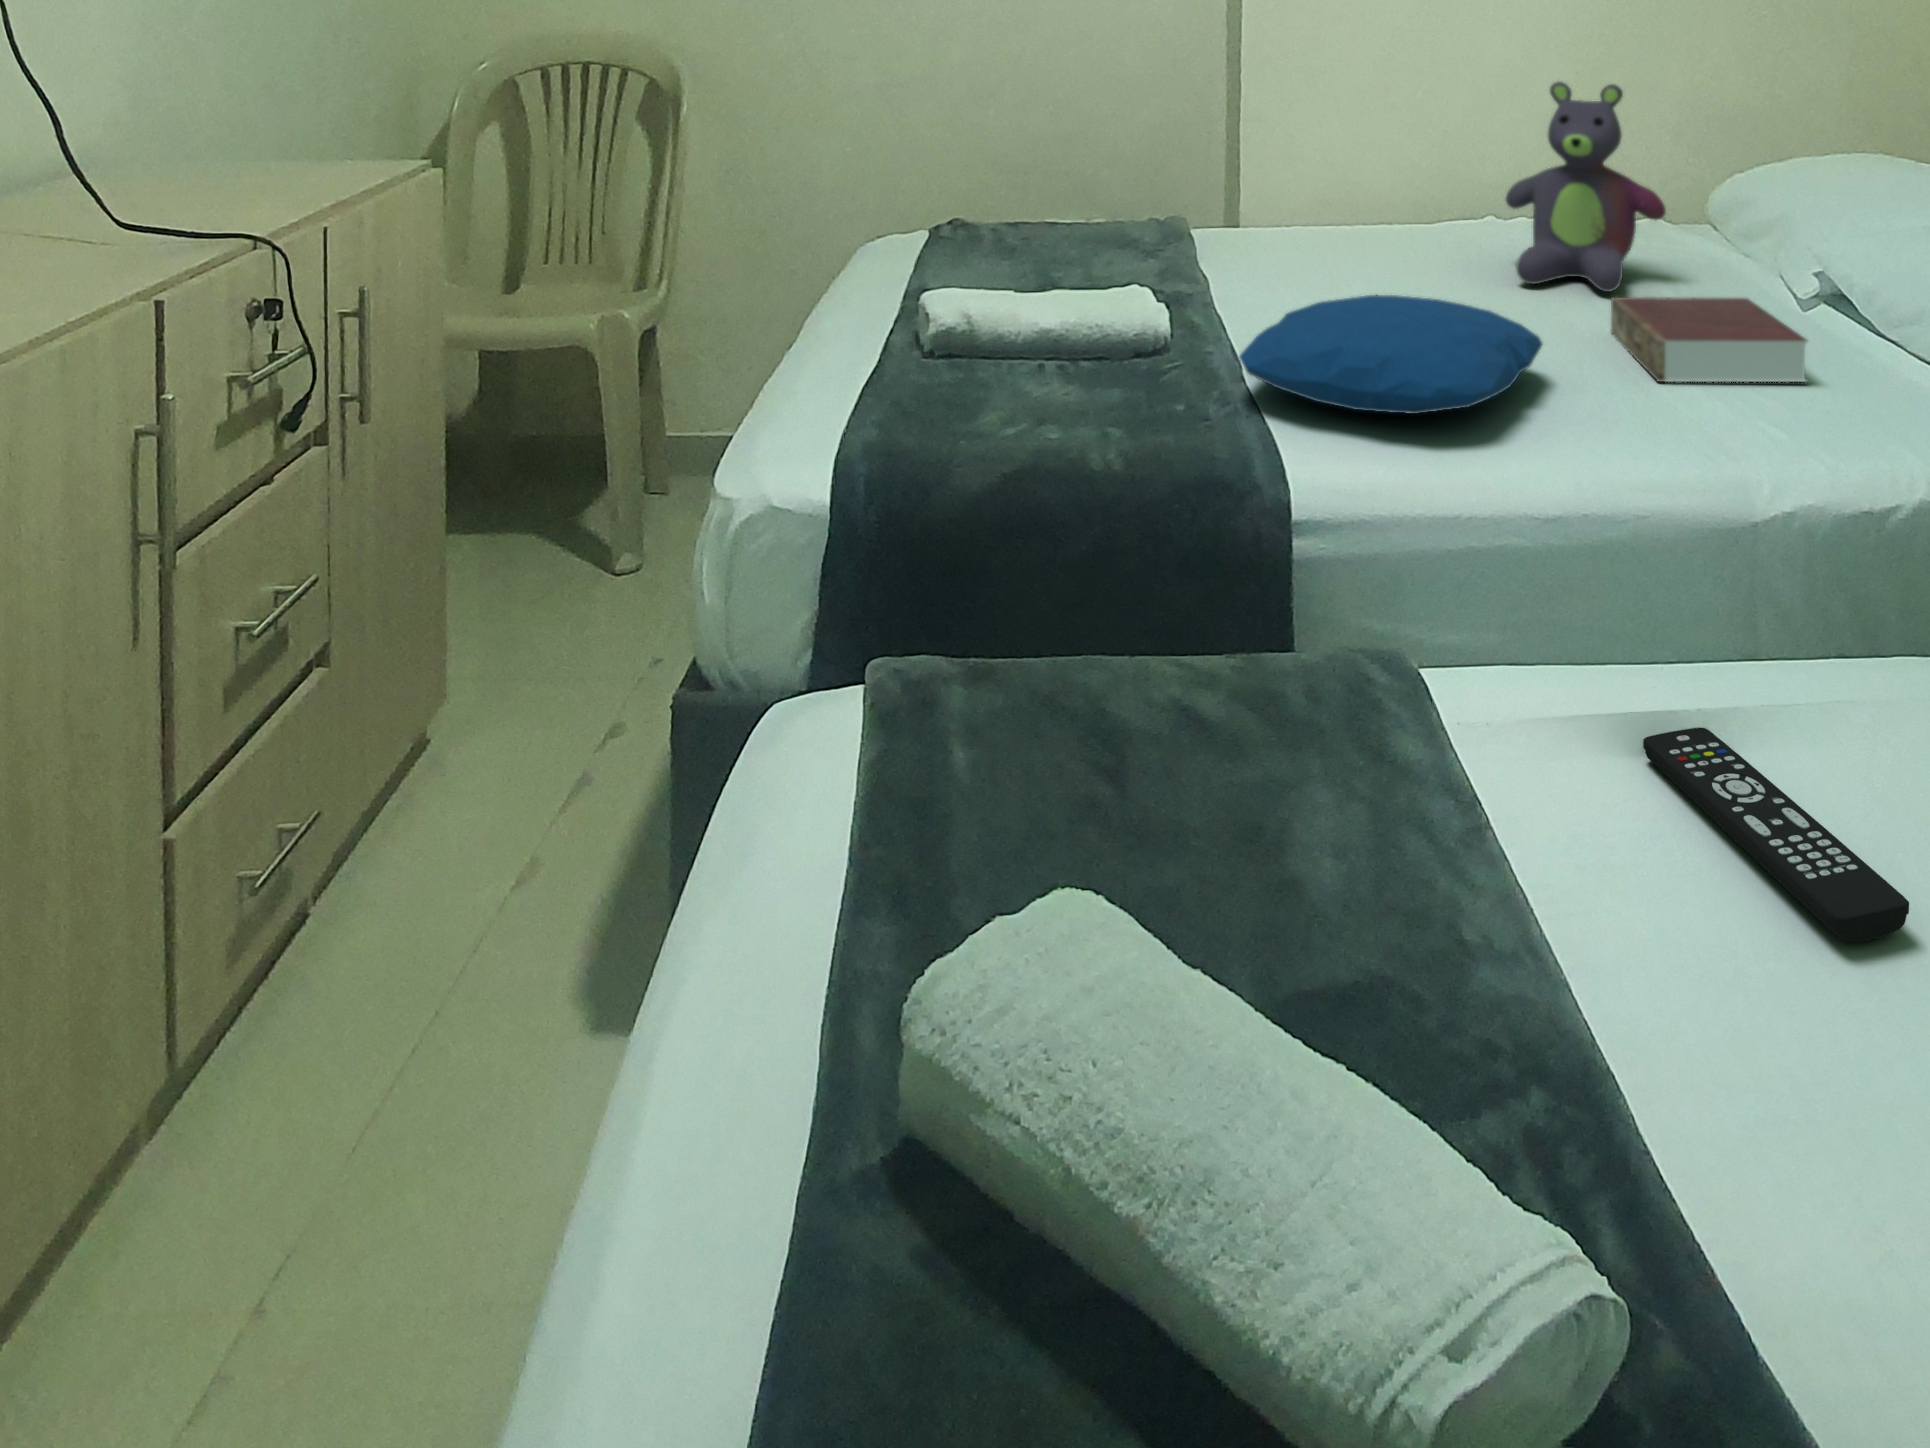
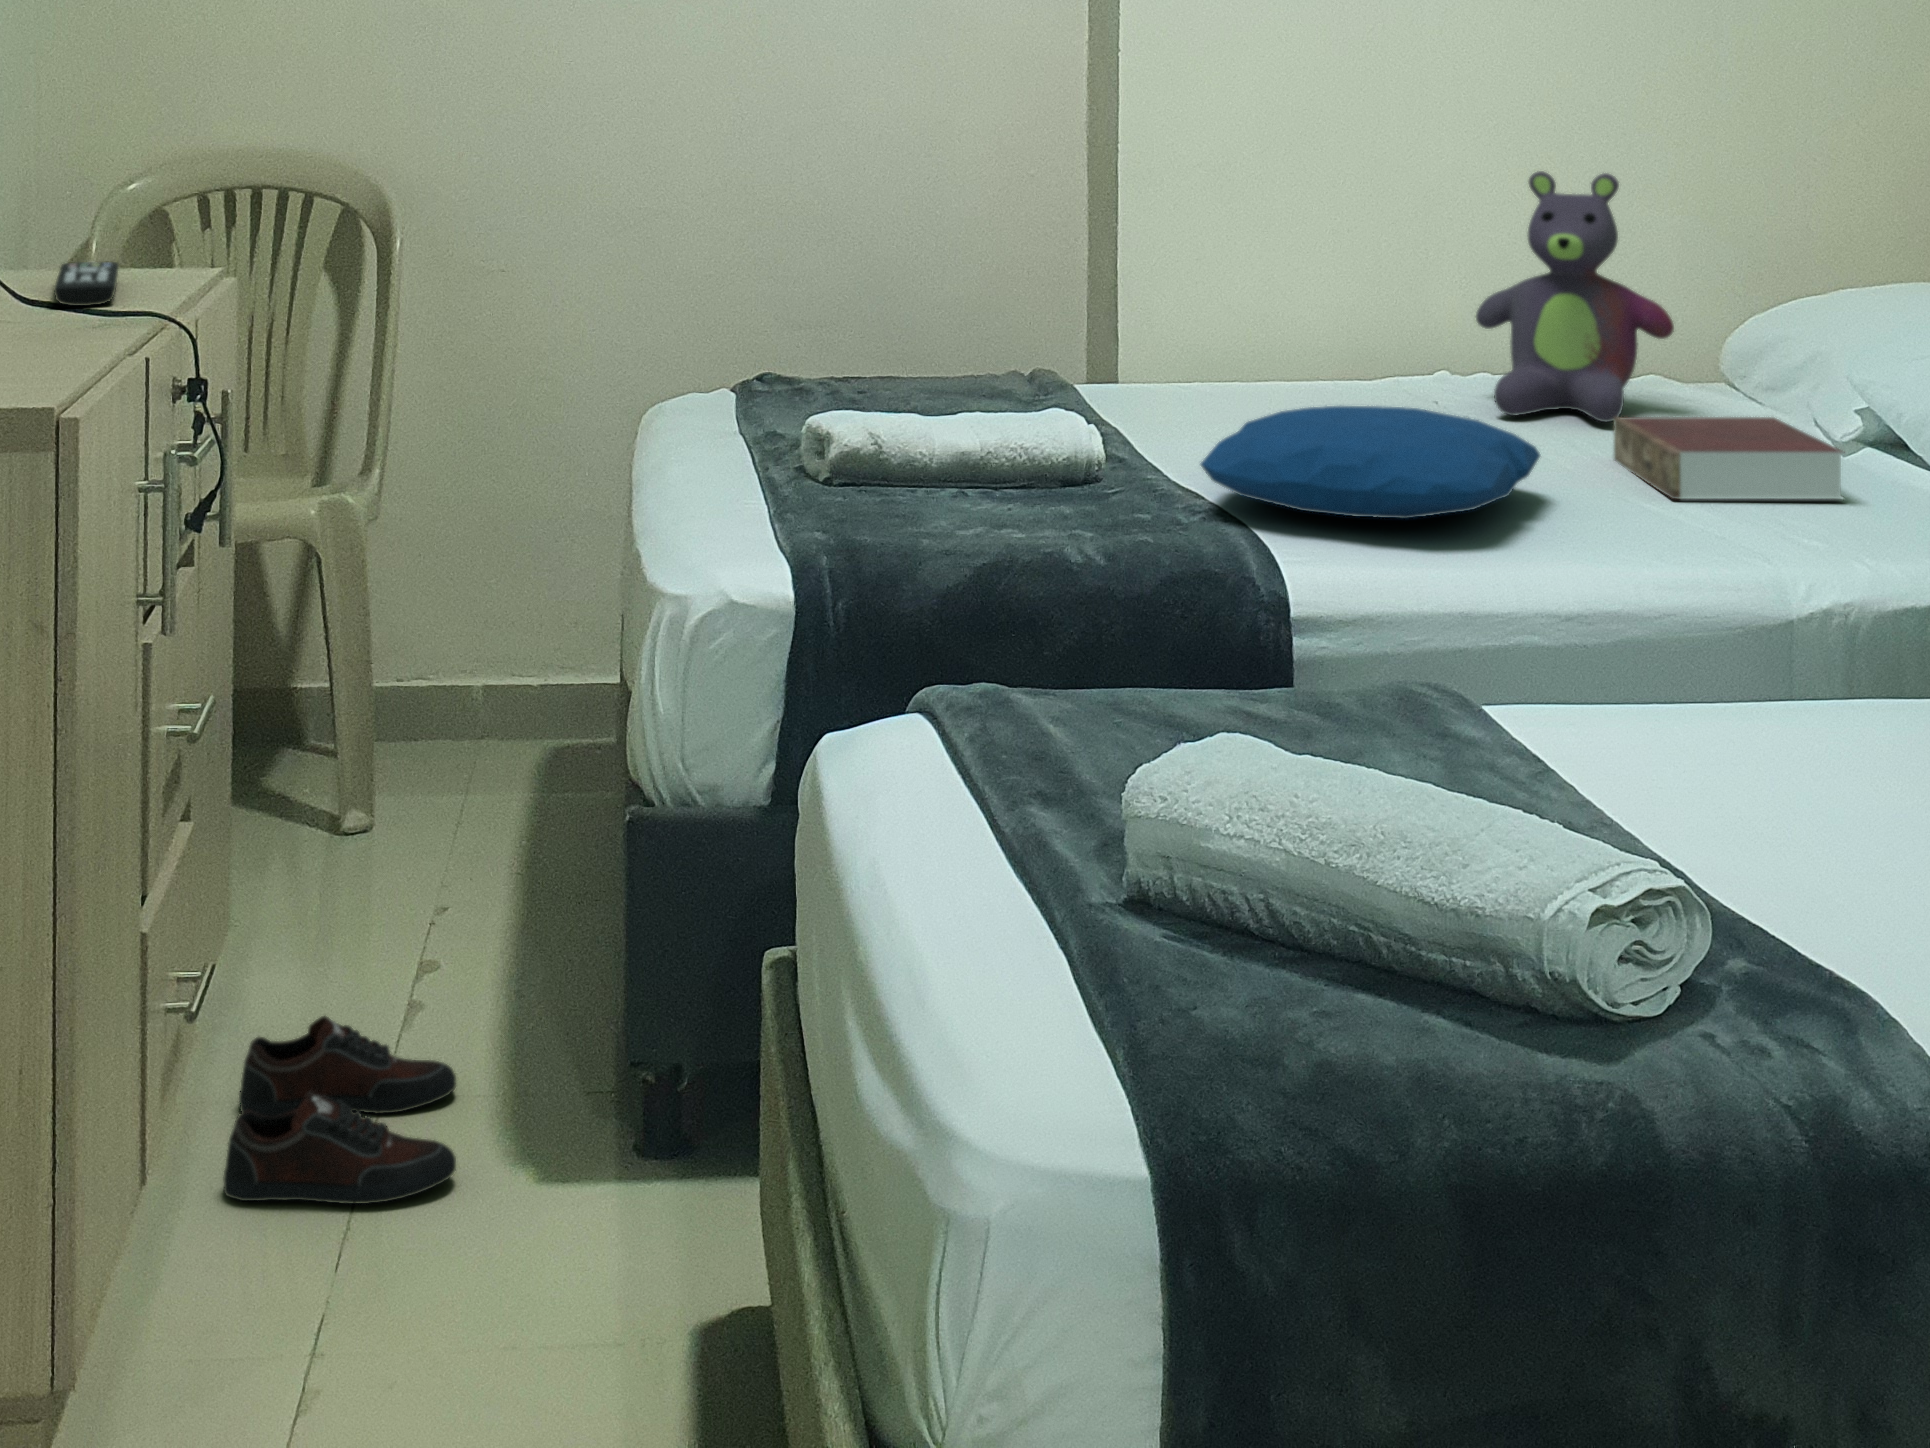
remote control: present [1643,728,1909,942] -> present [54,262,119,306]
shoe: none [283,858,556,1078] -> present [223,1016,456,1204]

